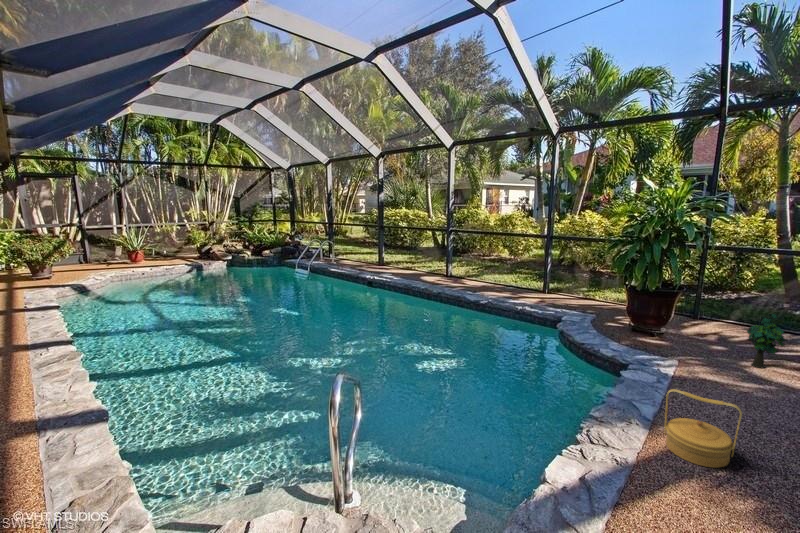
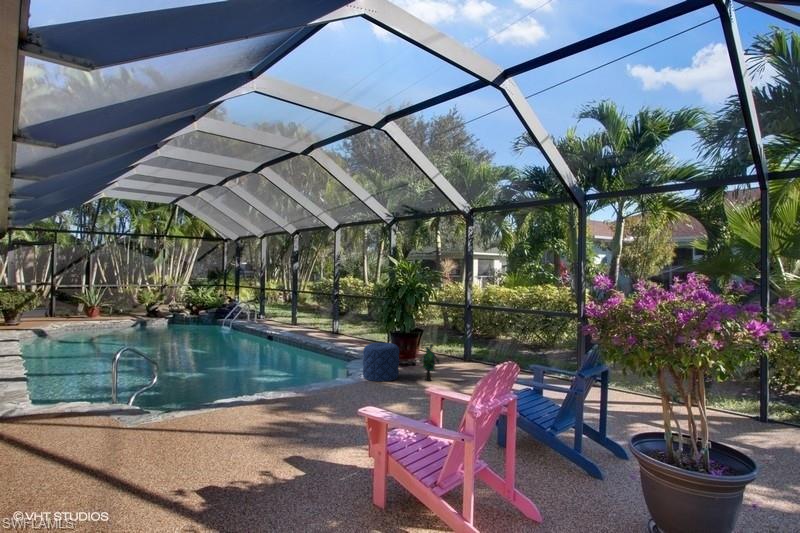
pouf: none [649,310,721,375] -> present [363,343,399,381]
basket: present [664,389,742,468] -> none [283,367,312,403]

